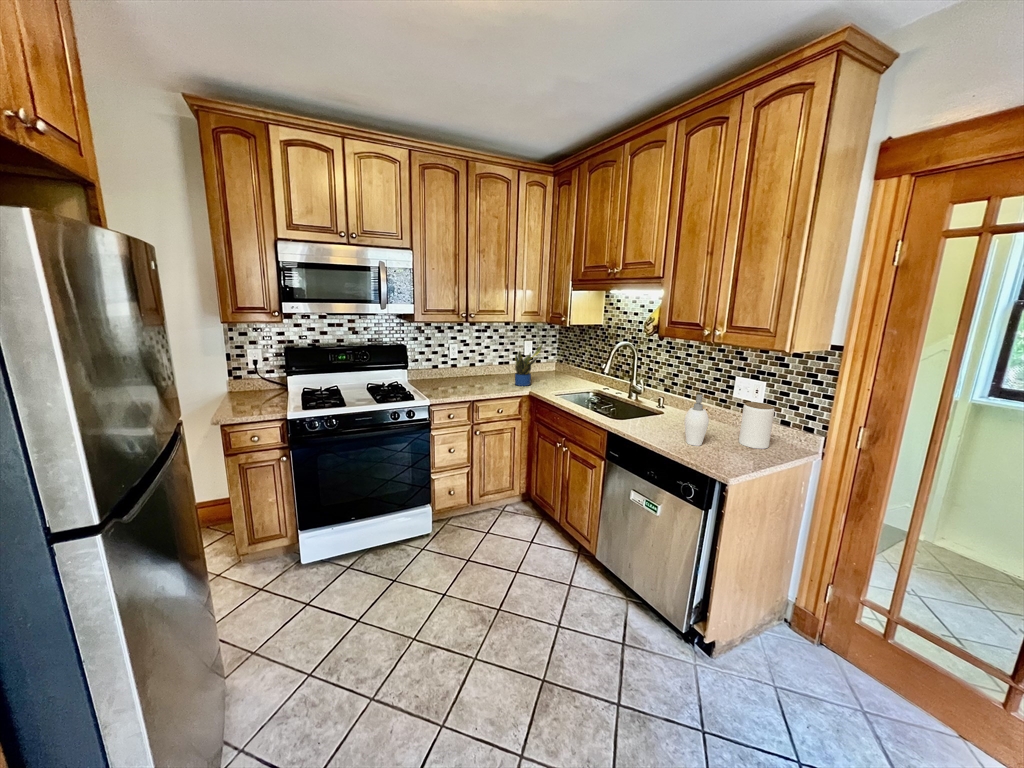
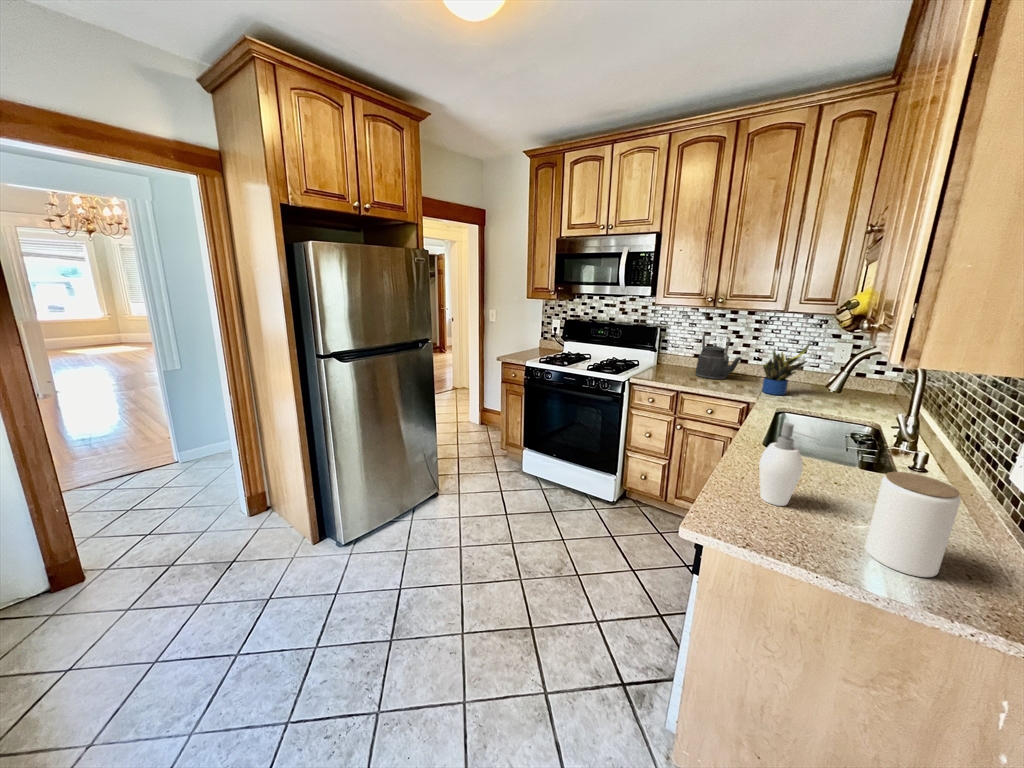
kettle: none [450,346,490,385] -> present [695,334,742,379]

